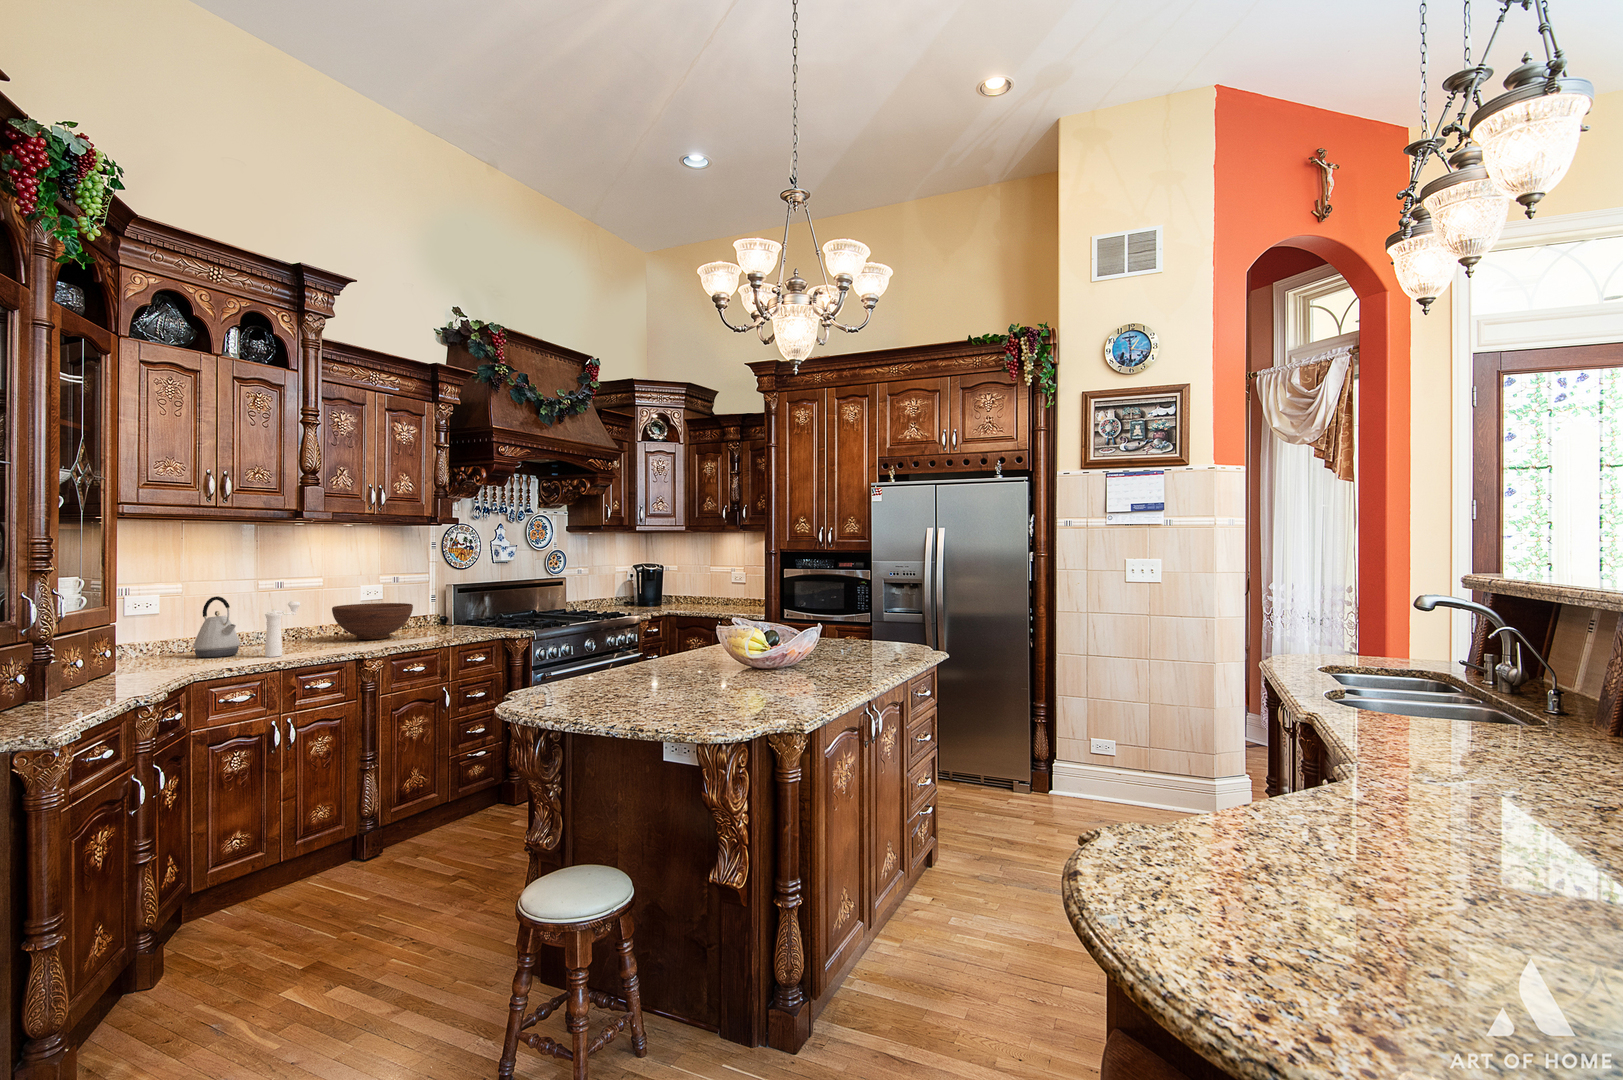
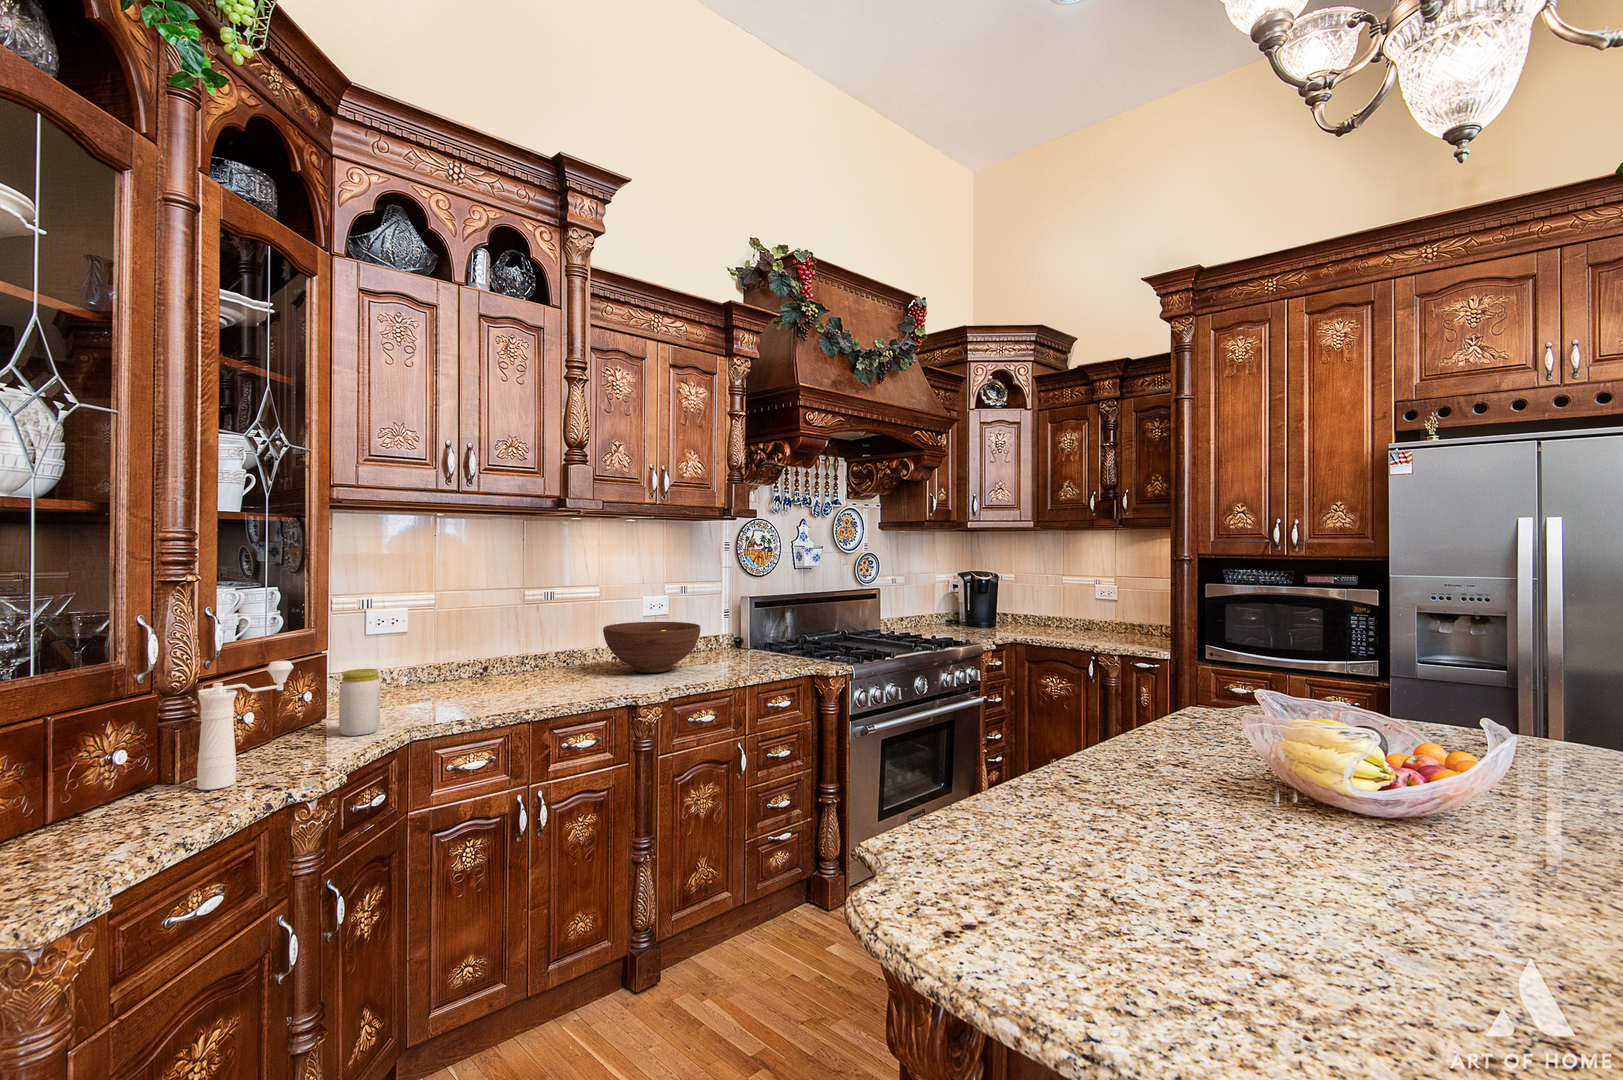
kettle: present [193,596,240,658] -> none [433,613,489,696]
pepper mill: present [265,601,300,657] -> present [197,661,294,790]
jar: none [140,632,172,677] -> present [339,669,380,736]

